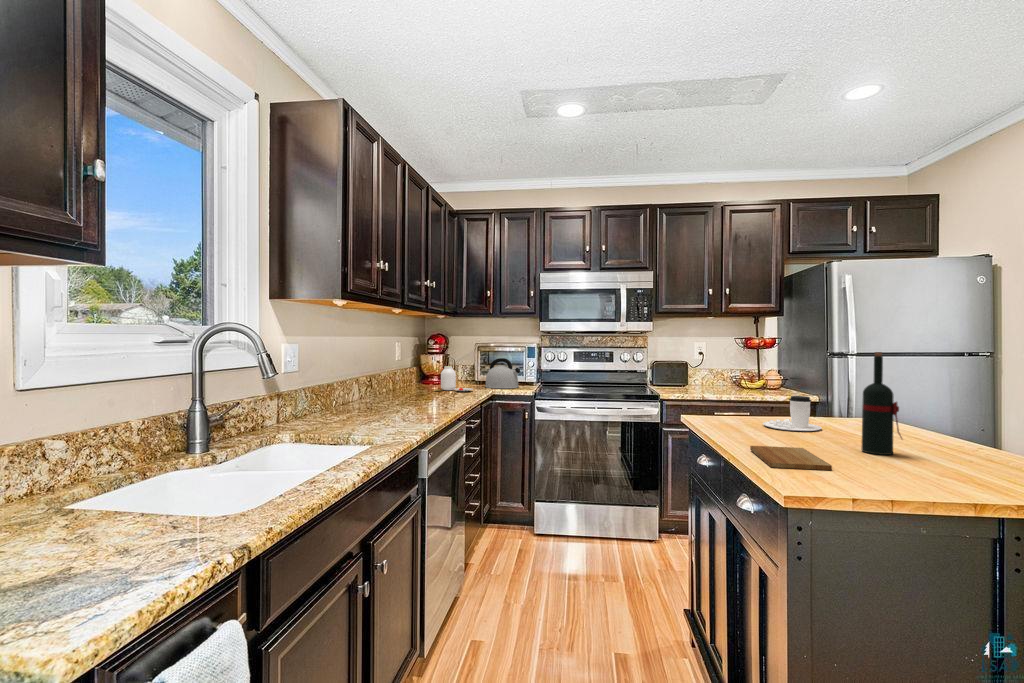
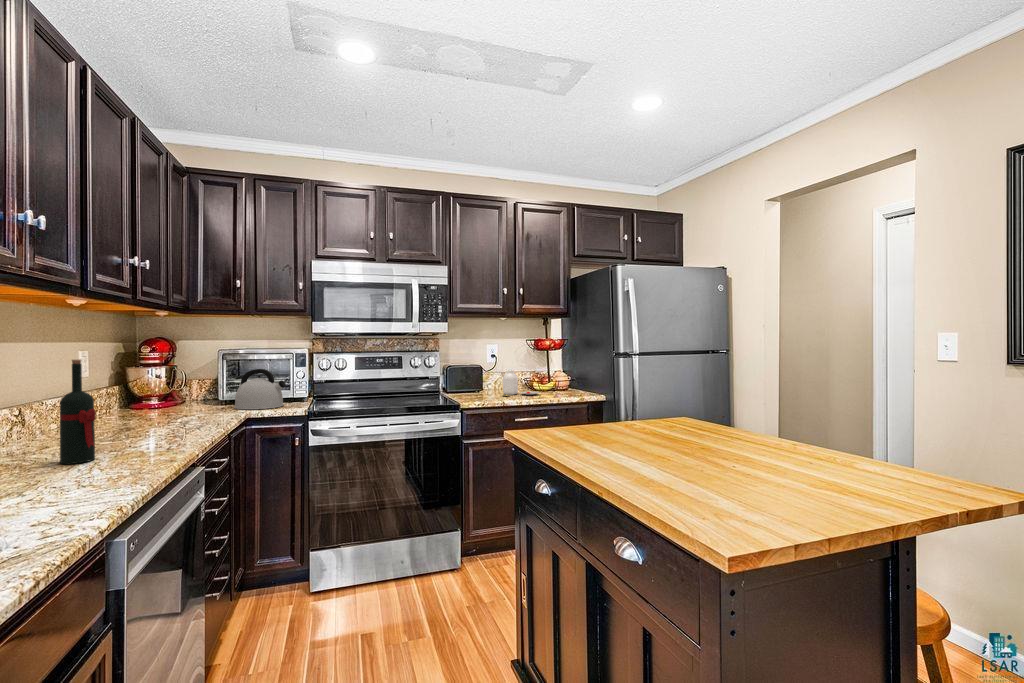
wine bottle: present [861,352,902,455] -> present [60,359,96,464]
jar: present [435,366,473,391] -> present [502,371,539,396]
coffee cup: present [763,396,821,431] -> none [595,401,654,441]
cutting board: present [750,446,832,470] -> none [620,468,729,505]

